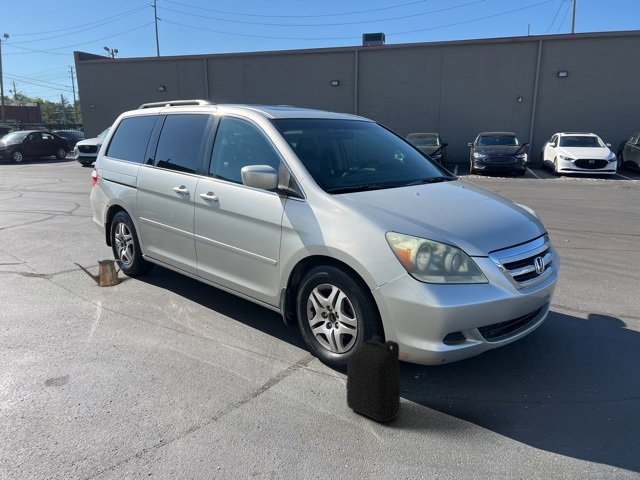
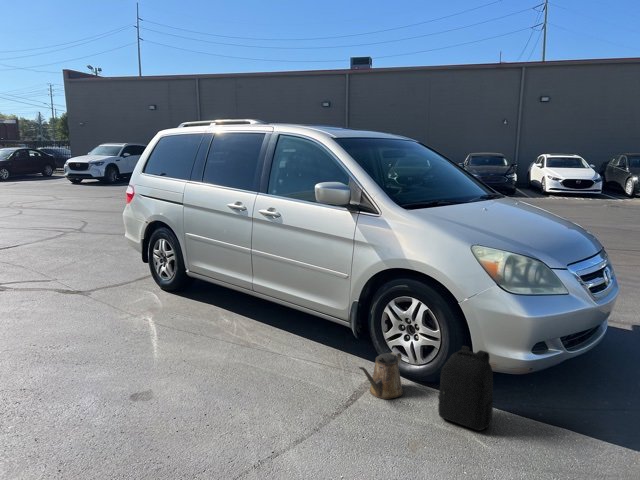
watering can: present [74,259,123,286] -> present [359,352,403,399]

